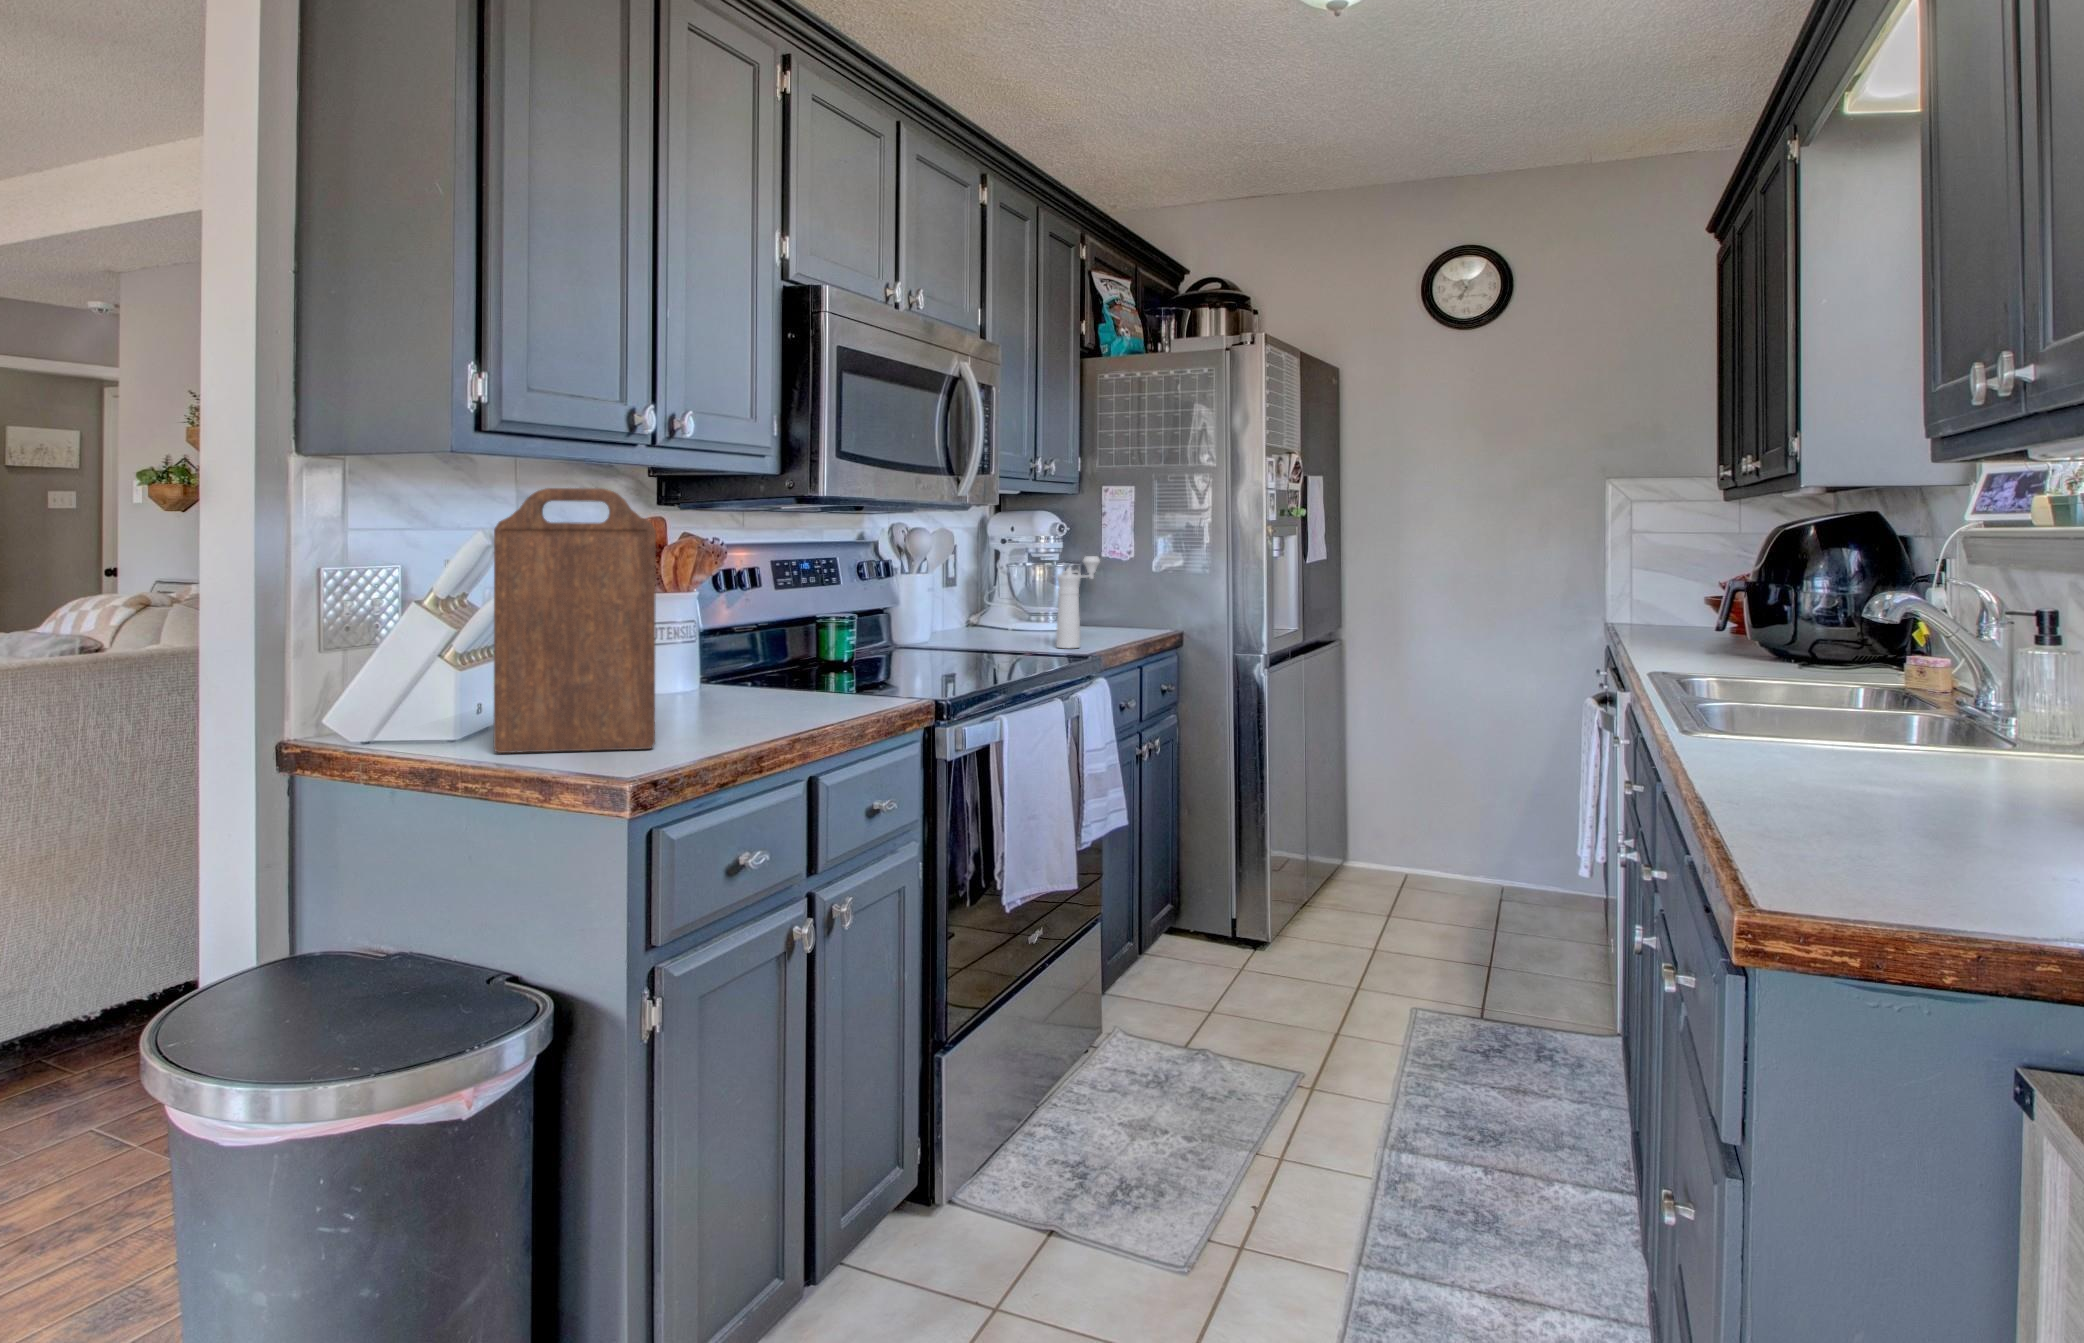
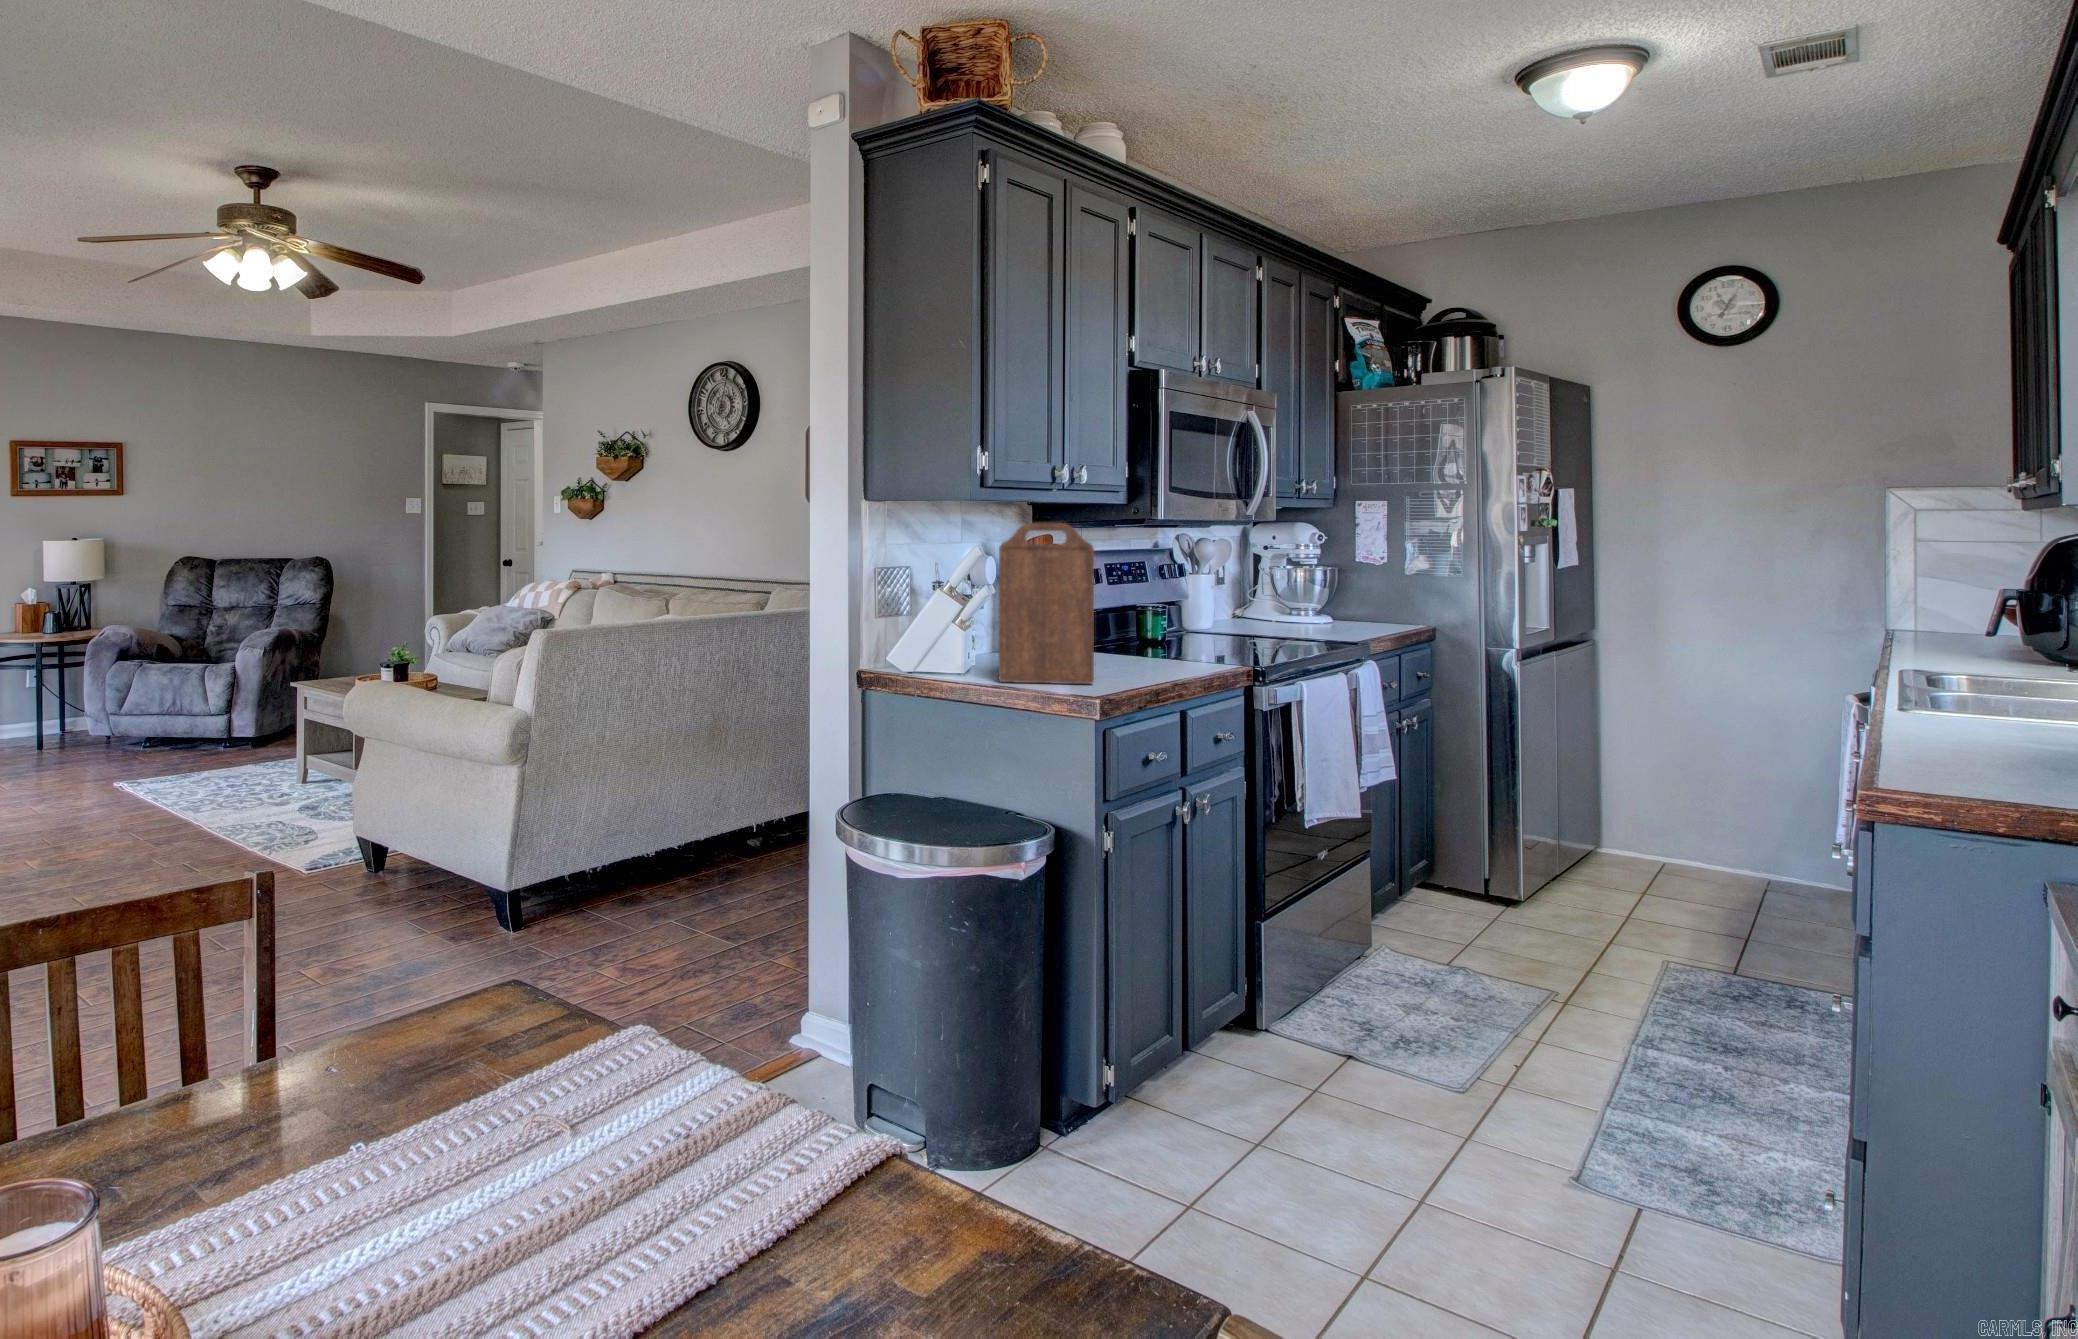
pepper mill: present [1056,556,1100,649] -> none [1326,562,1363,636]

